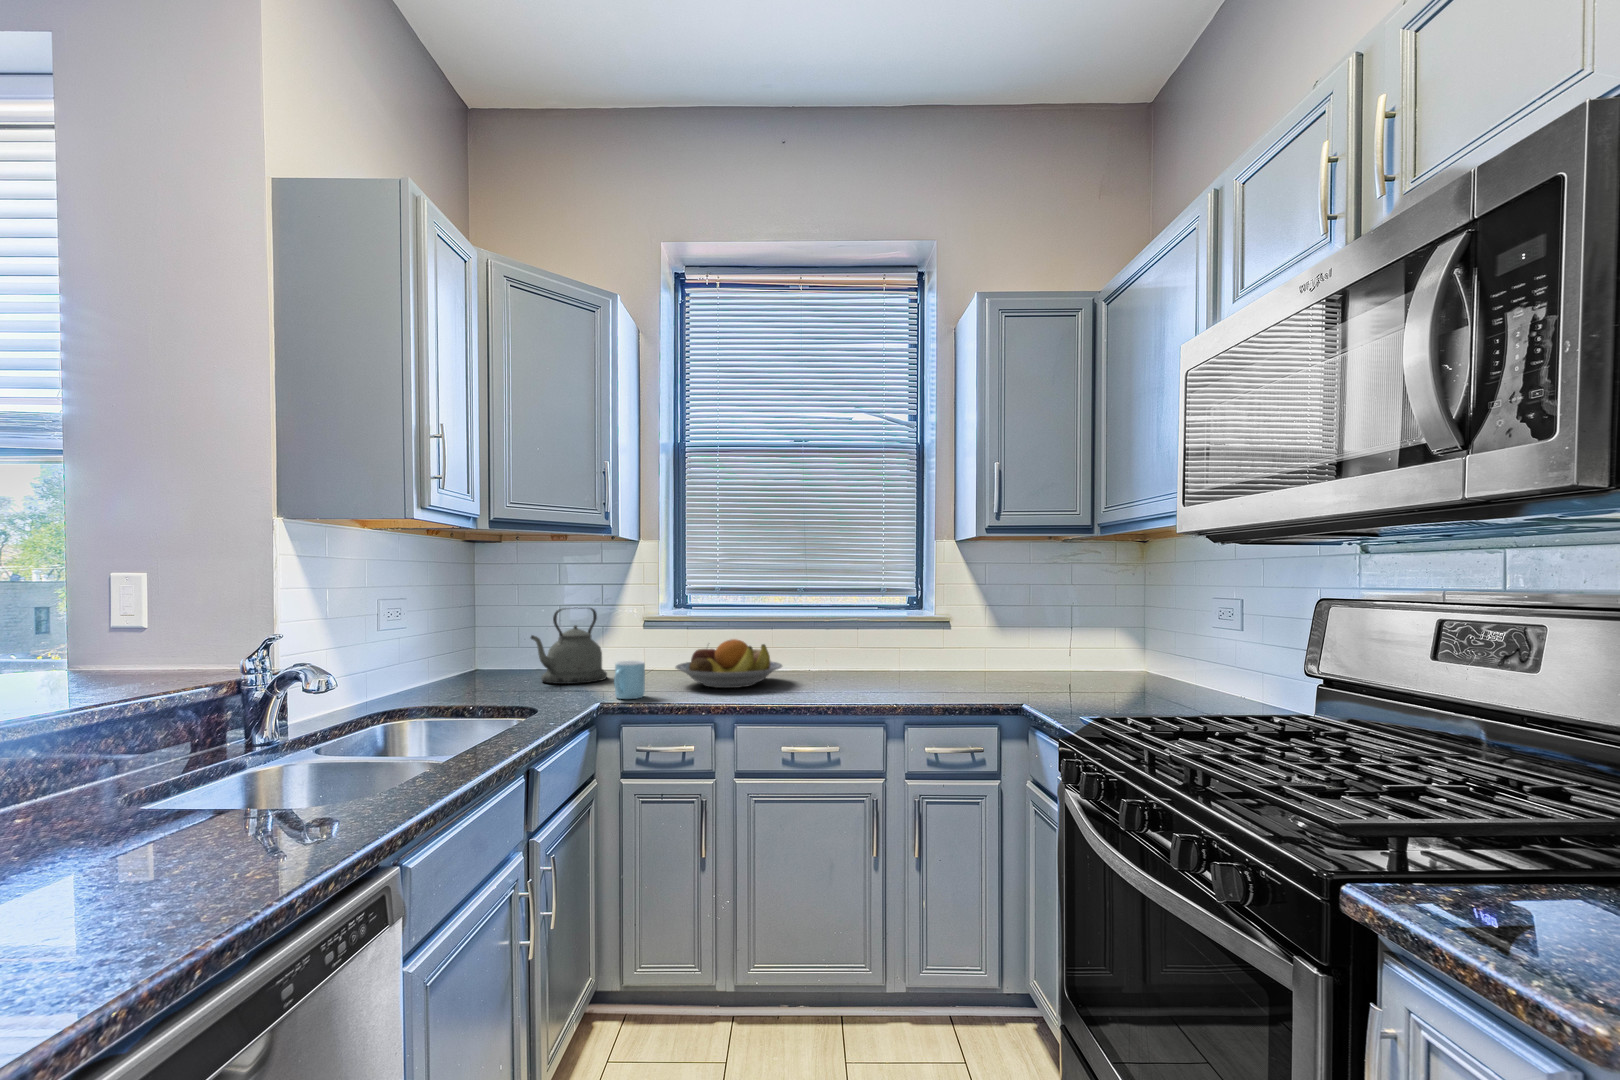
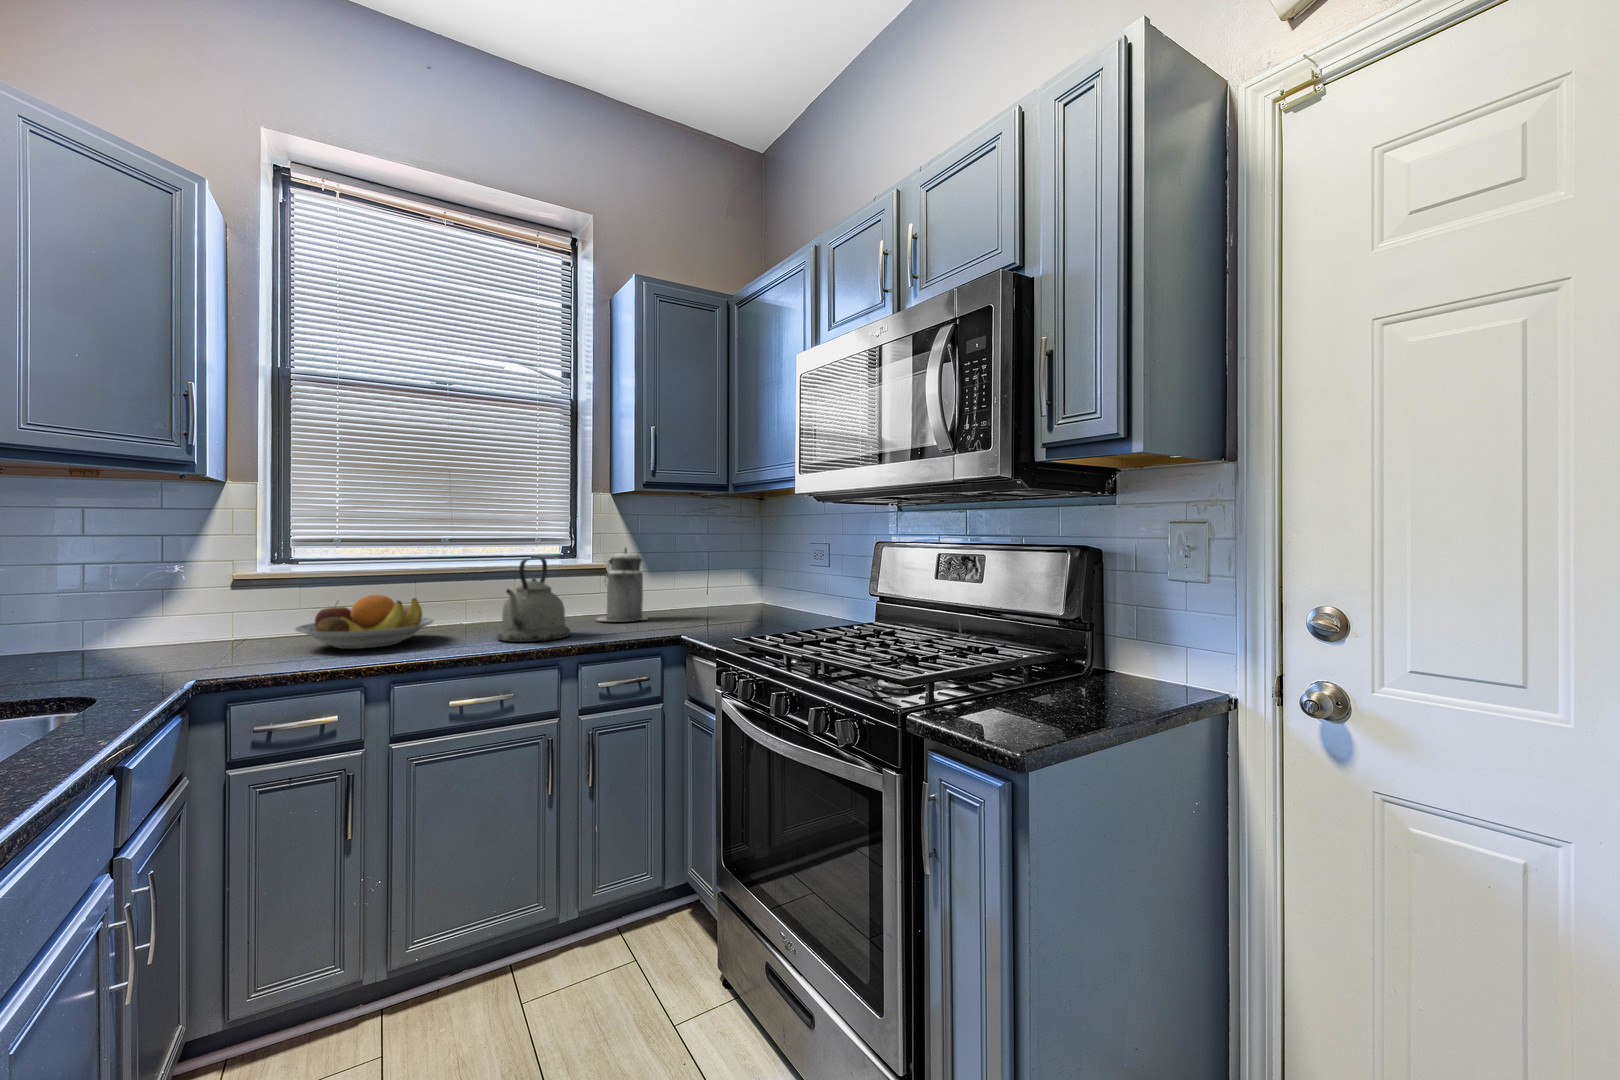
canister: none [938,597,995,679] -> present [597,548,648,621]
kettle: present [531,608,607,684] -> present [496,558,571,642]
mug: present [614,661,645,699] -> none [215,624,259,671]

